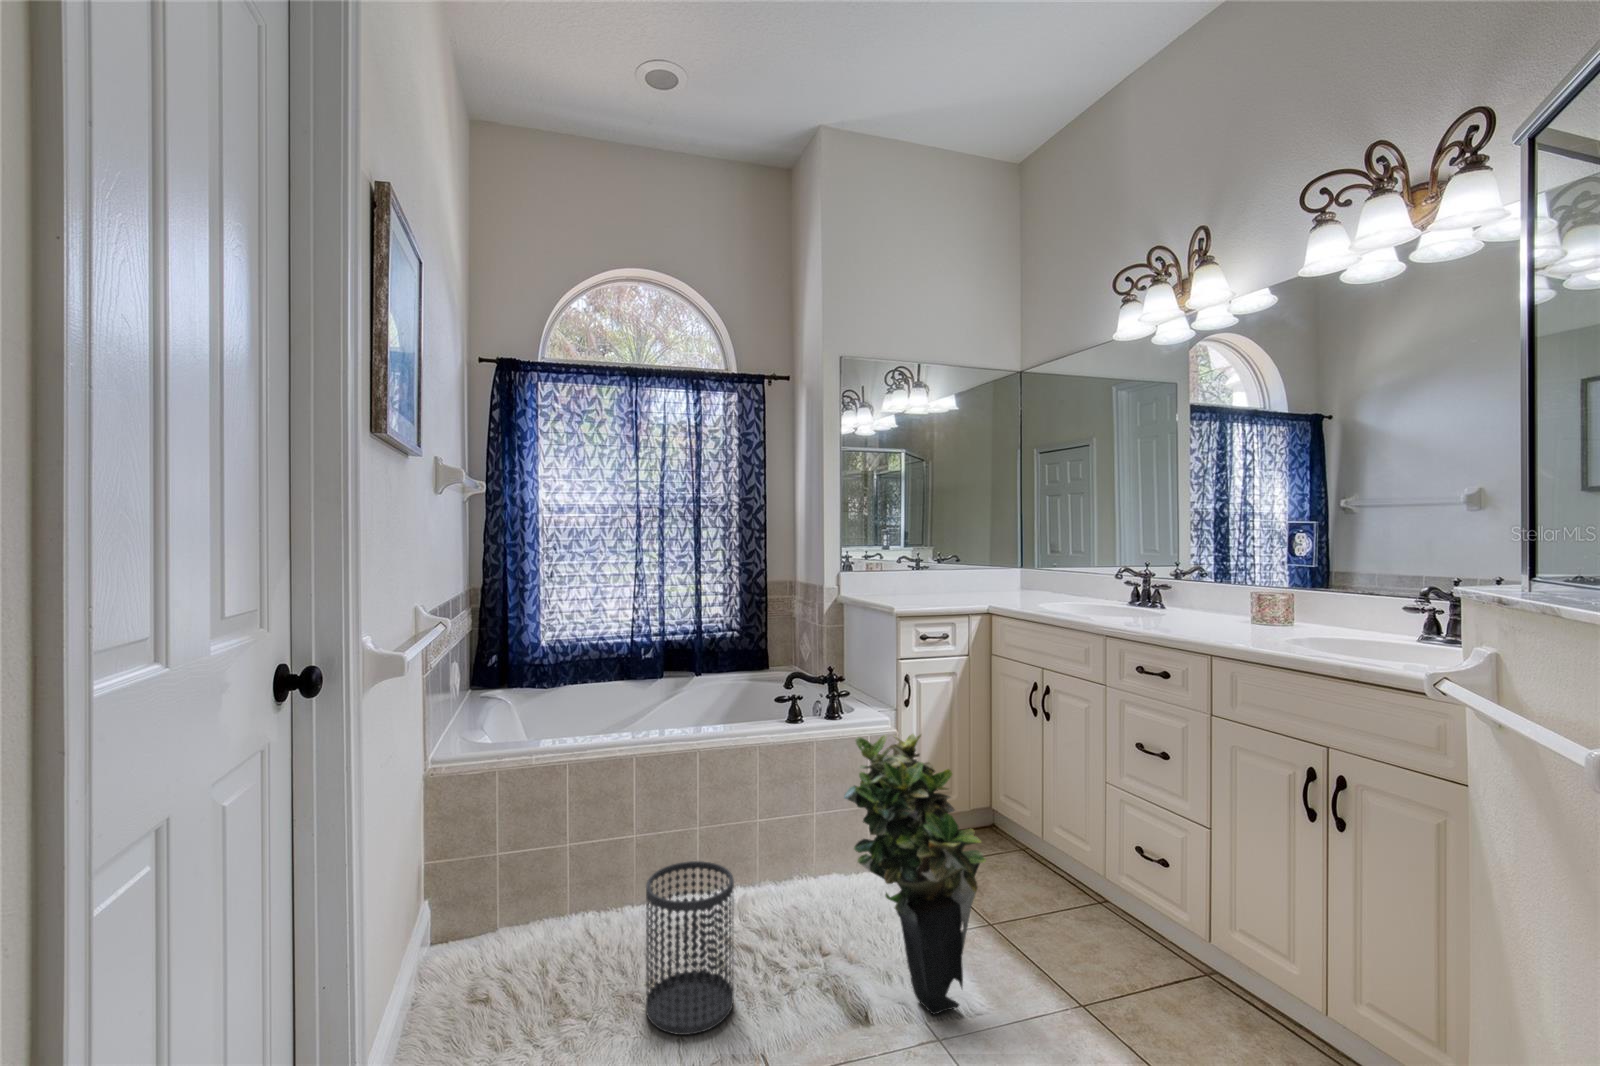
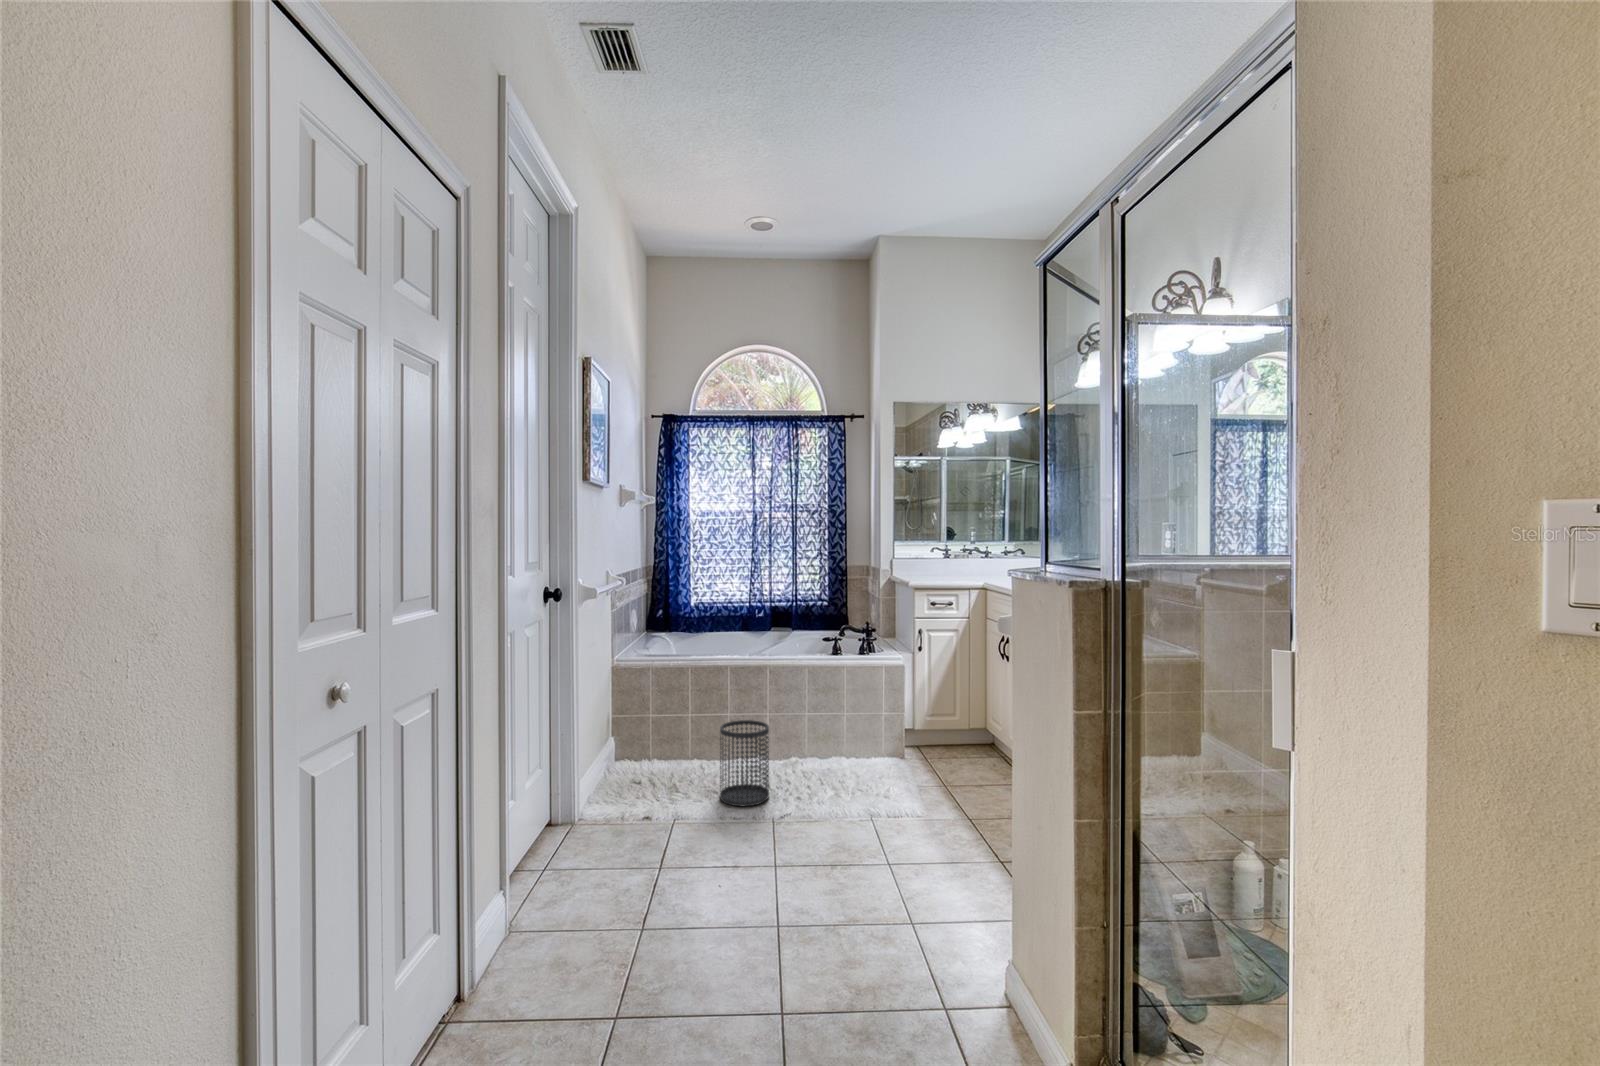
potted plant: present [844,734,986,1015] -> none [834,655,922,815]

